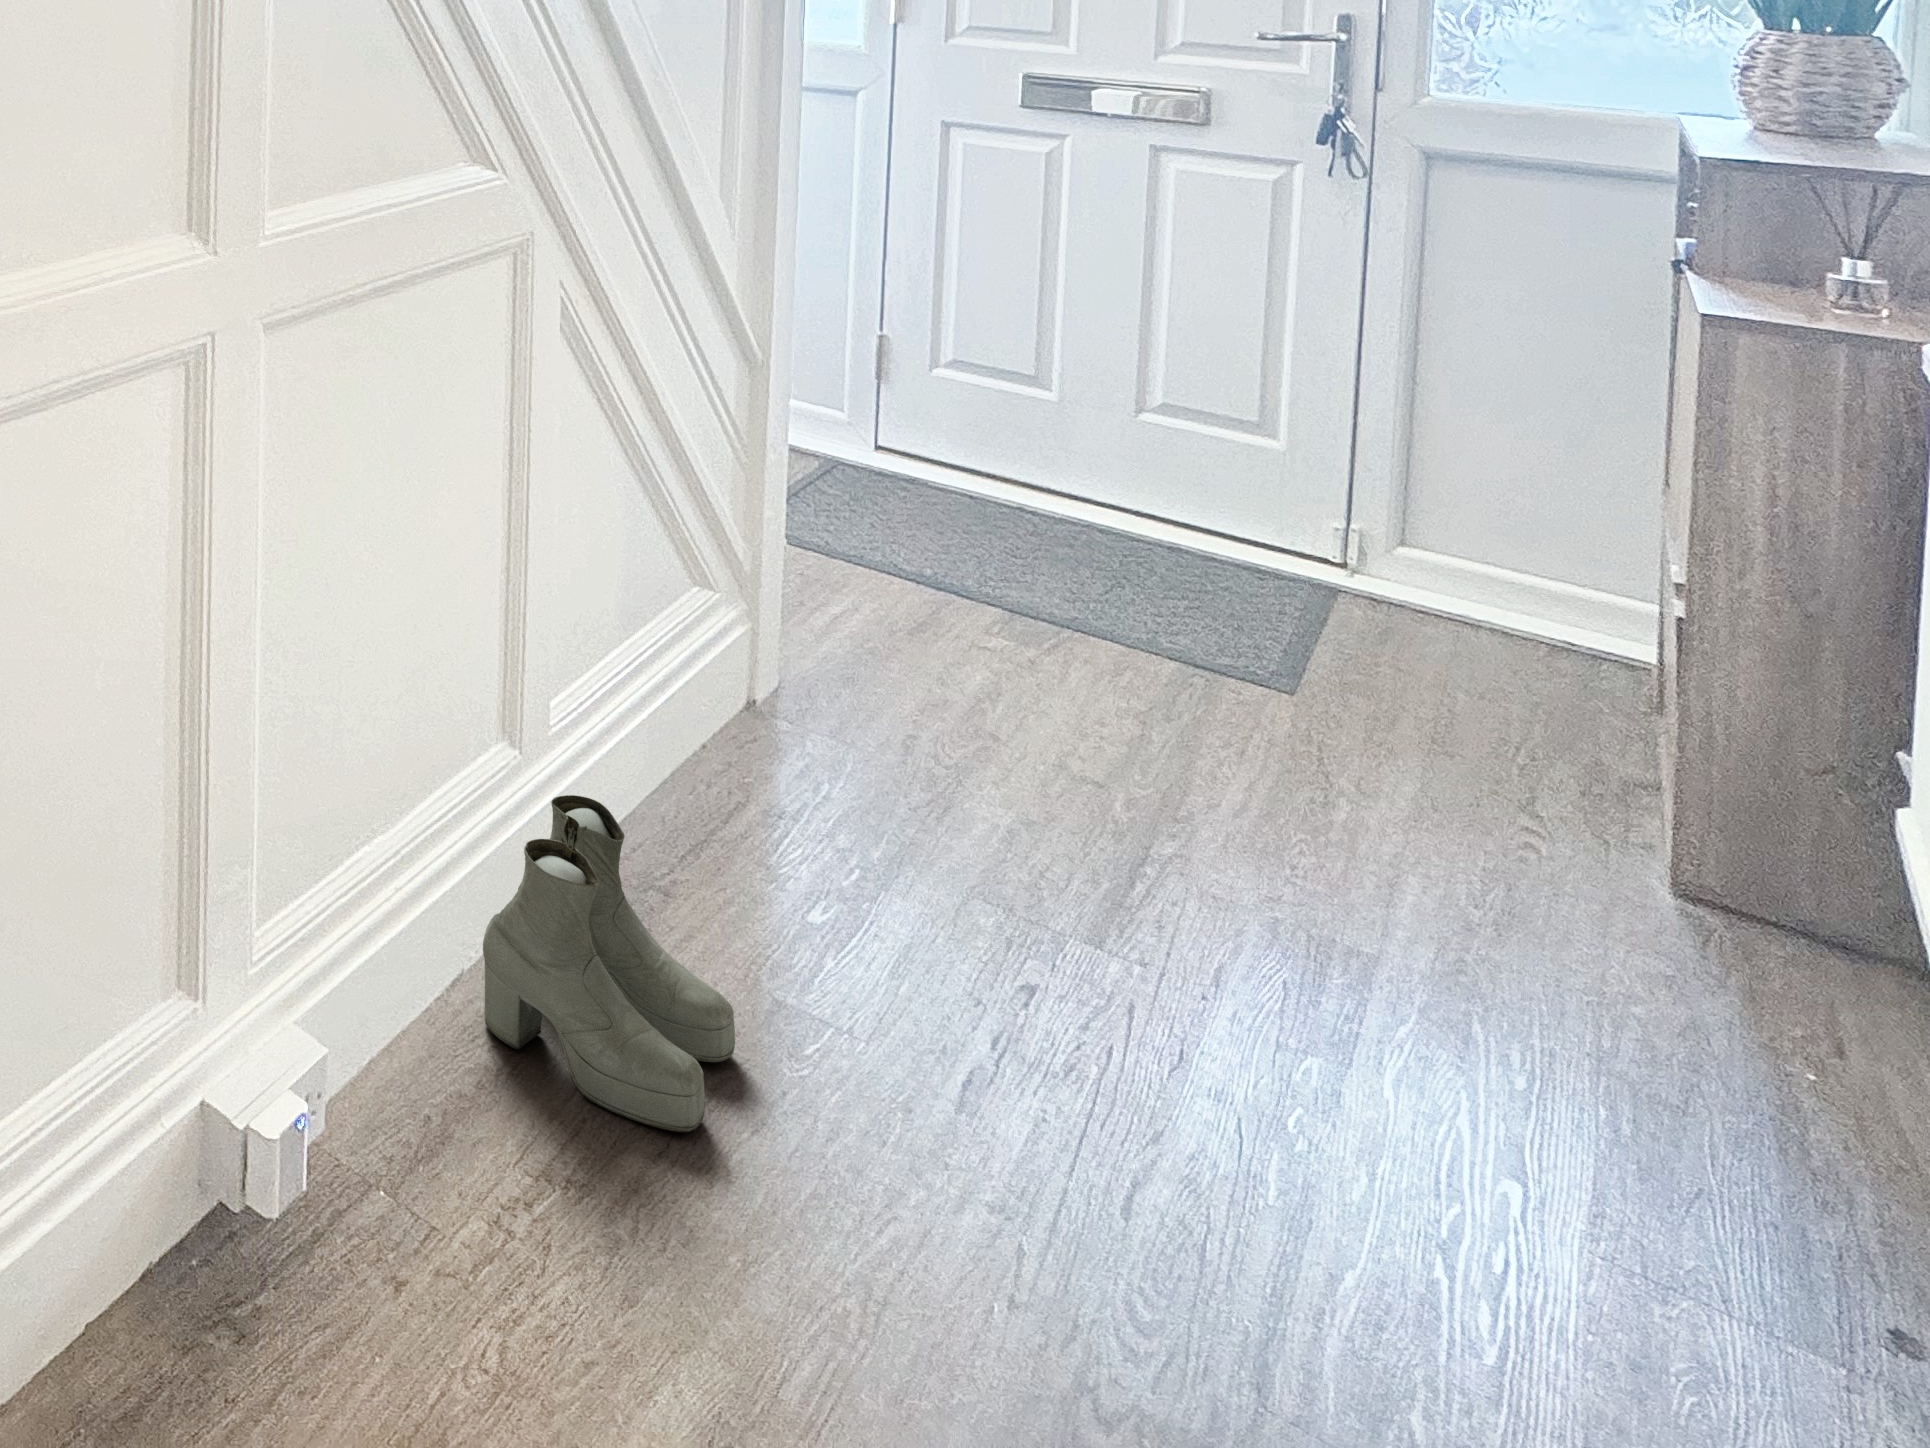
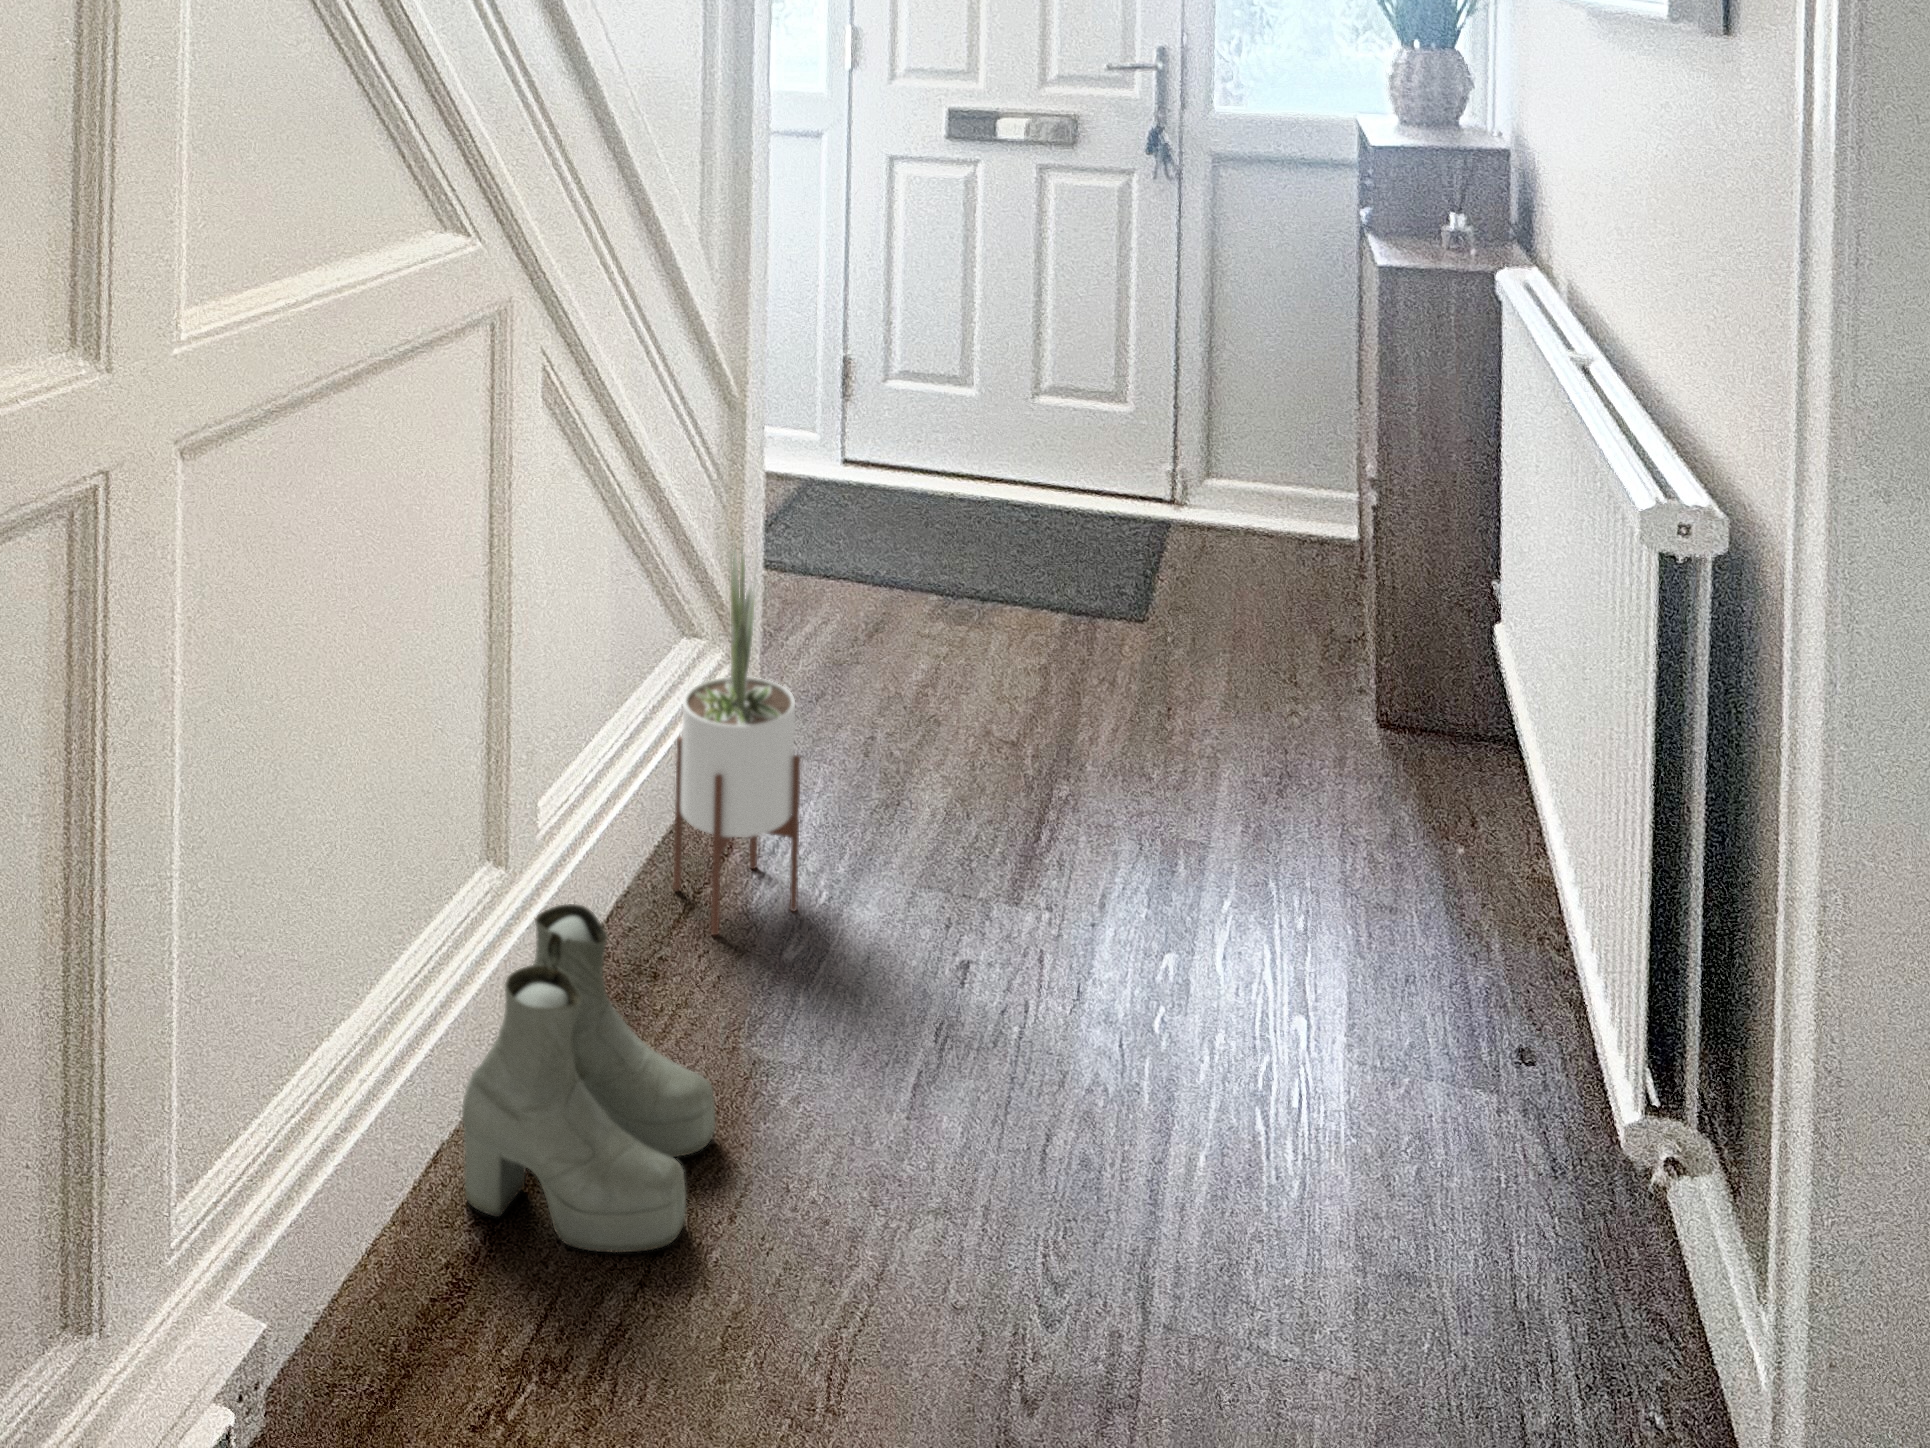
potted plant: none [686,474,832,877] -> present [673,521,801,935]

